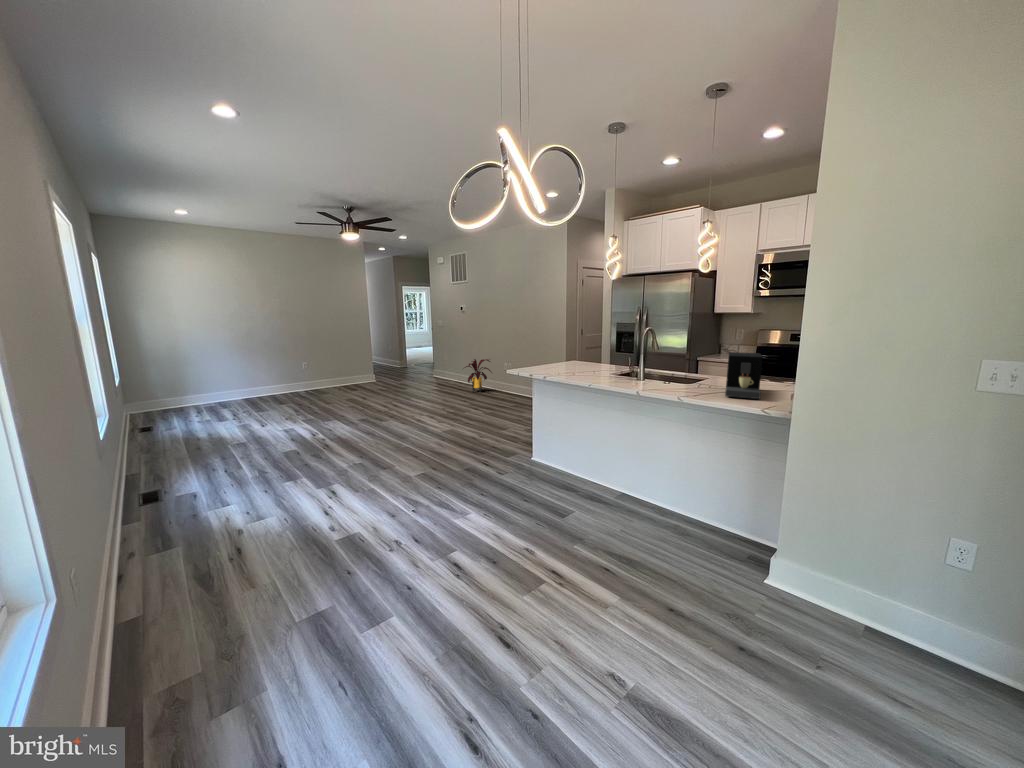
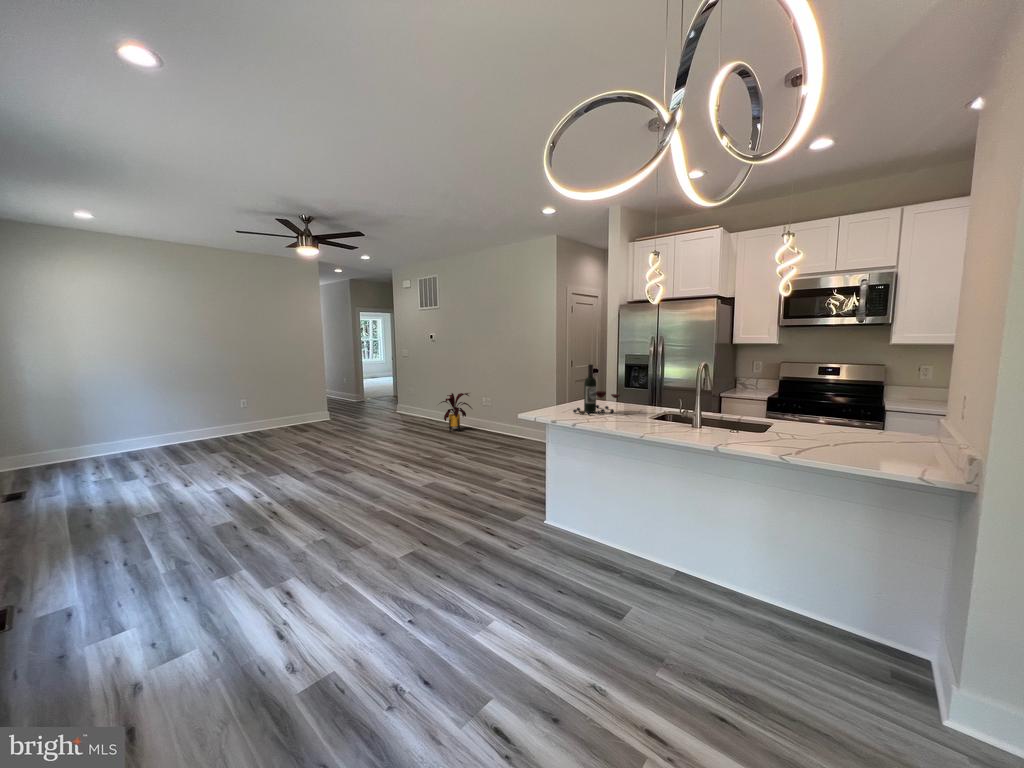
wine bottle: none [550,331,591,371] -> present [573,364,620,414]
coffee maker: present [725,352,763,399] -> none [818,393,892,457]

